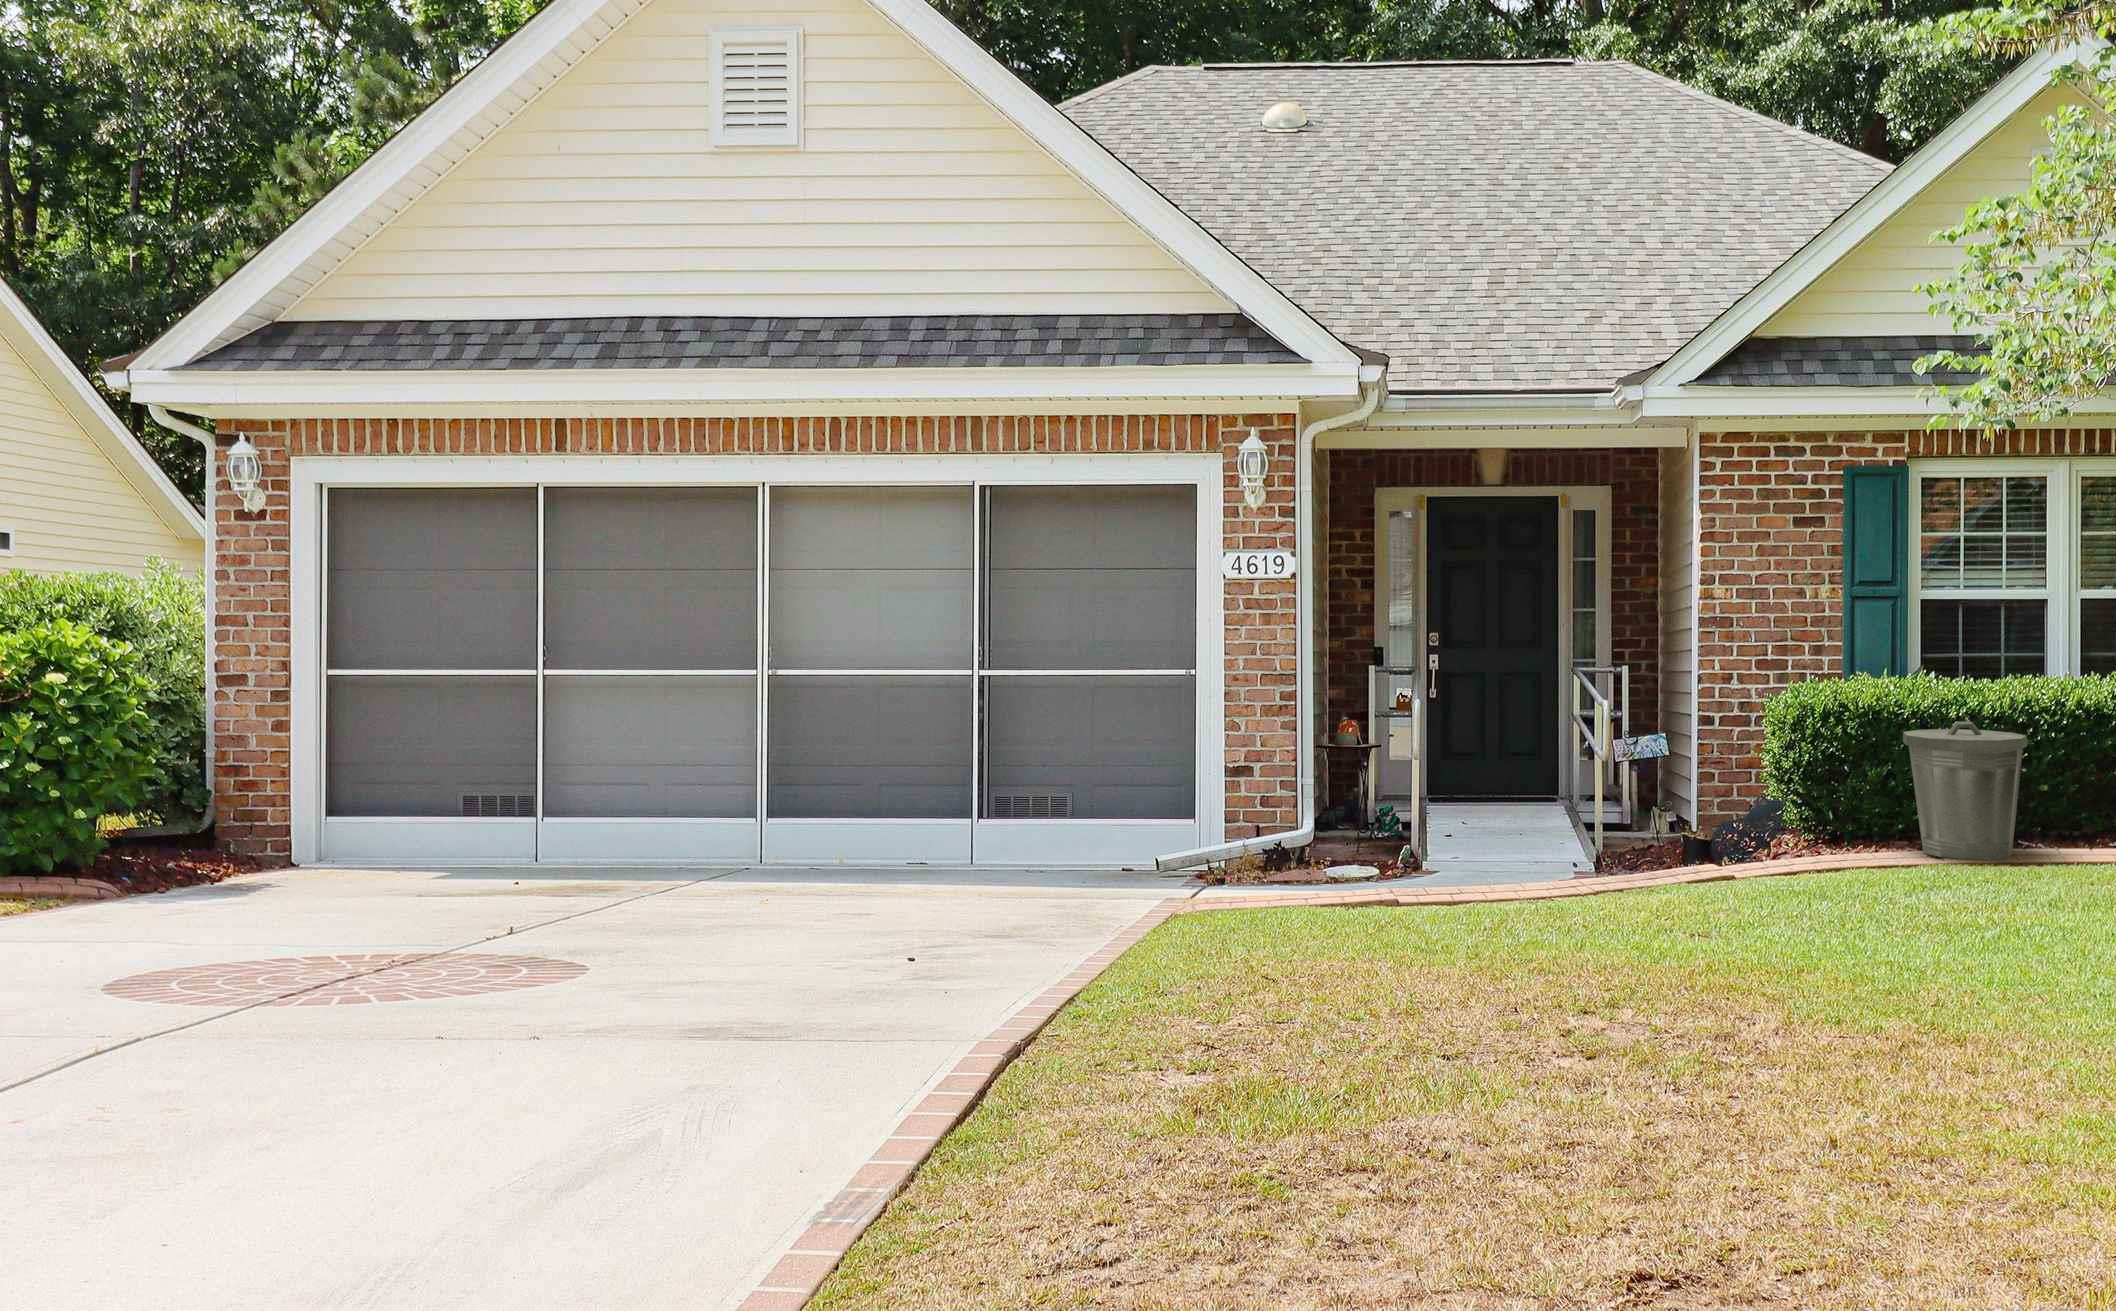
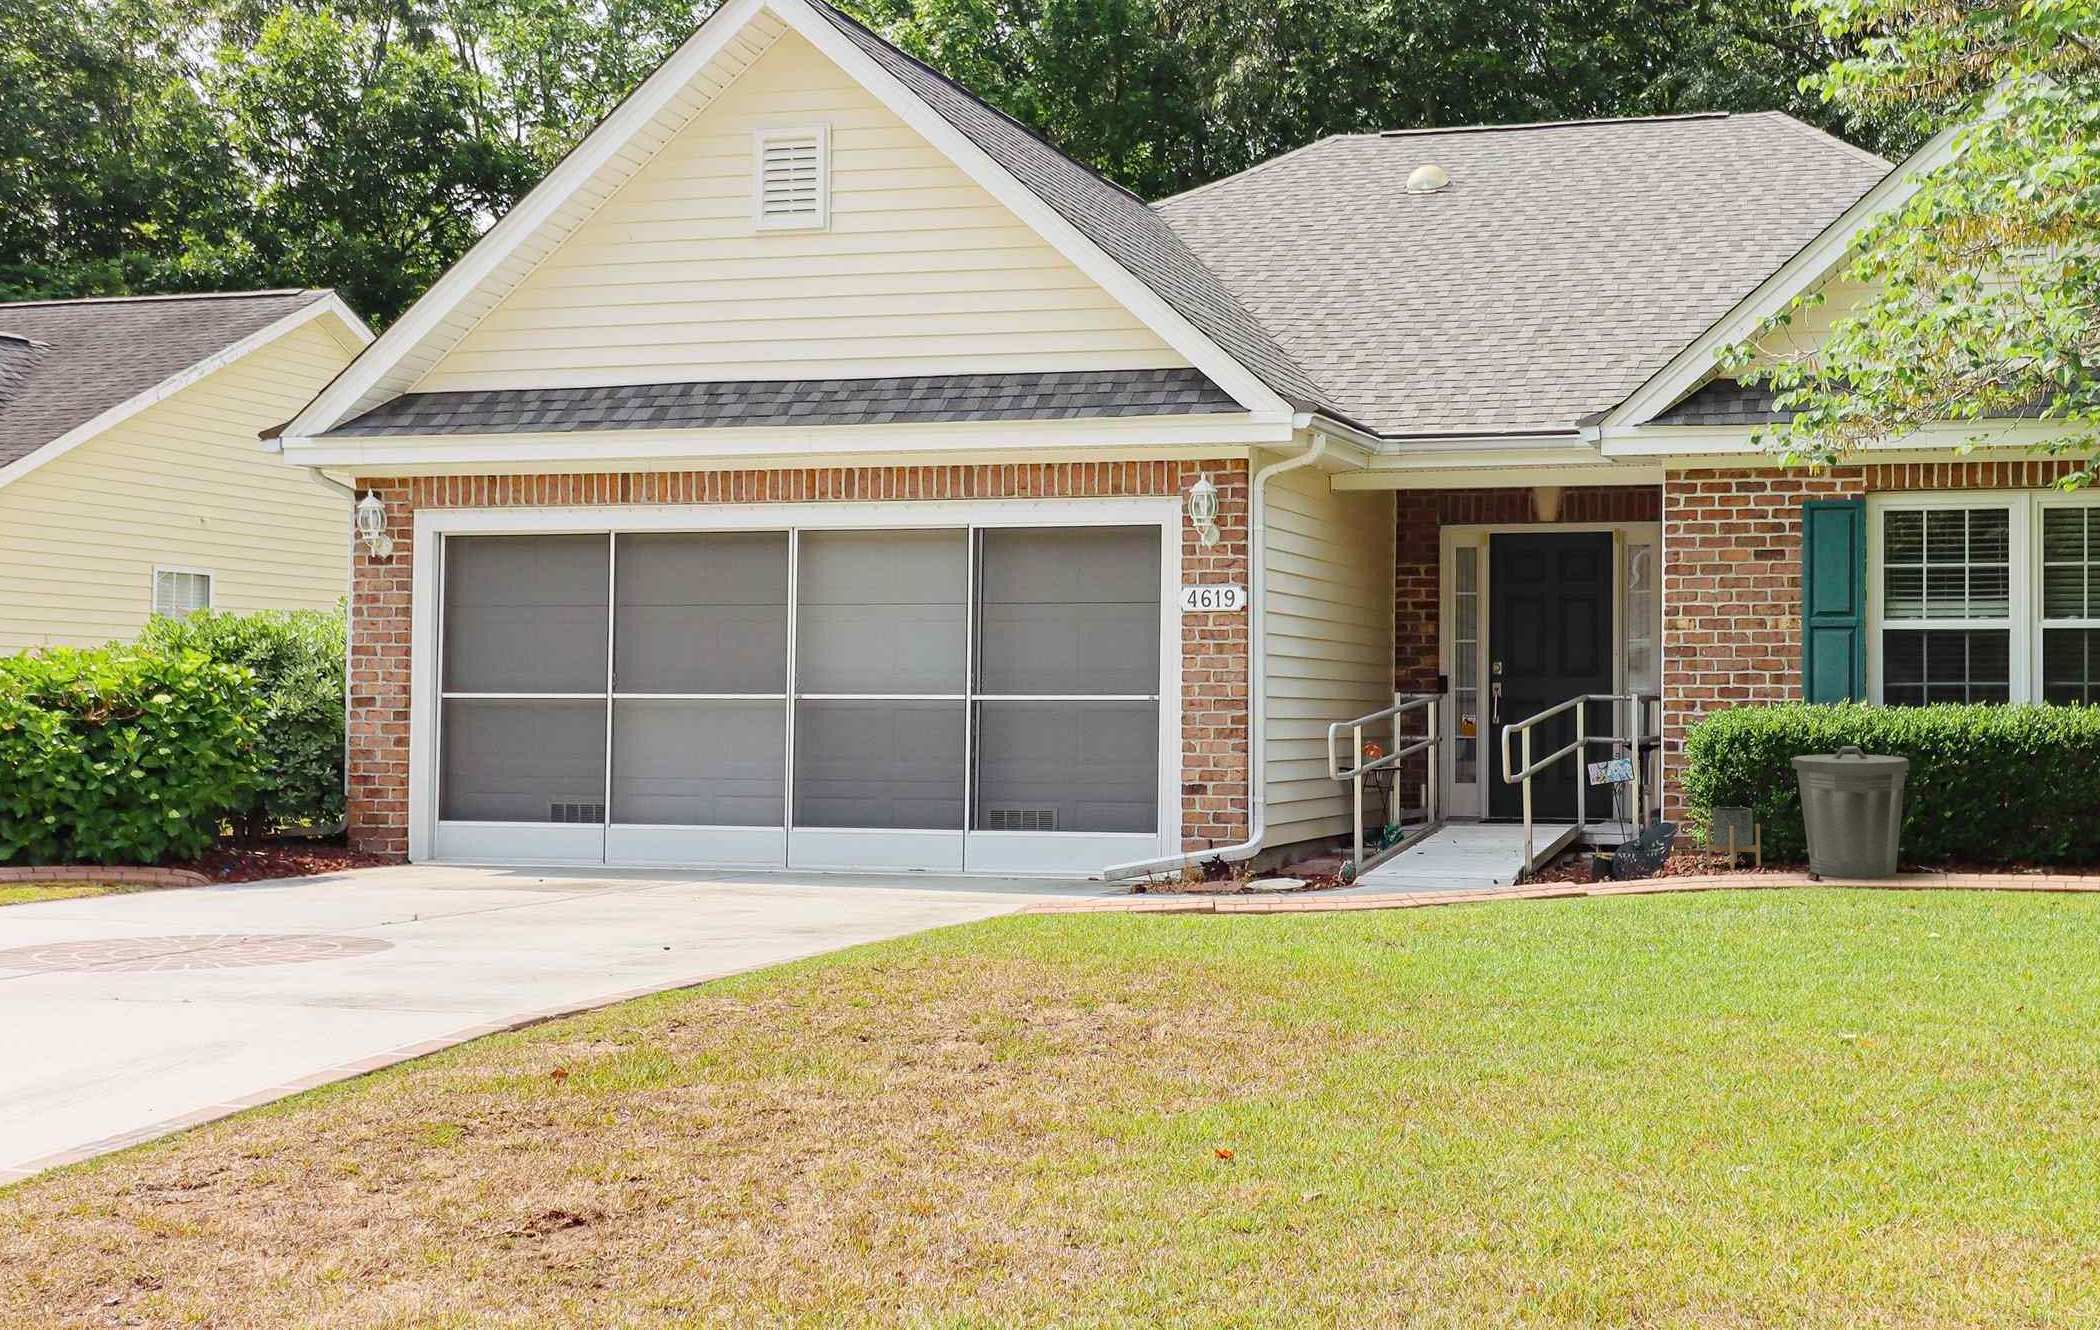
planter: none [1801,785,1858,851] -> present [1706,807,1761,869]

